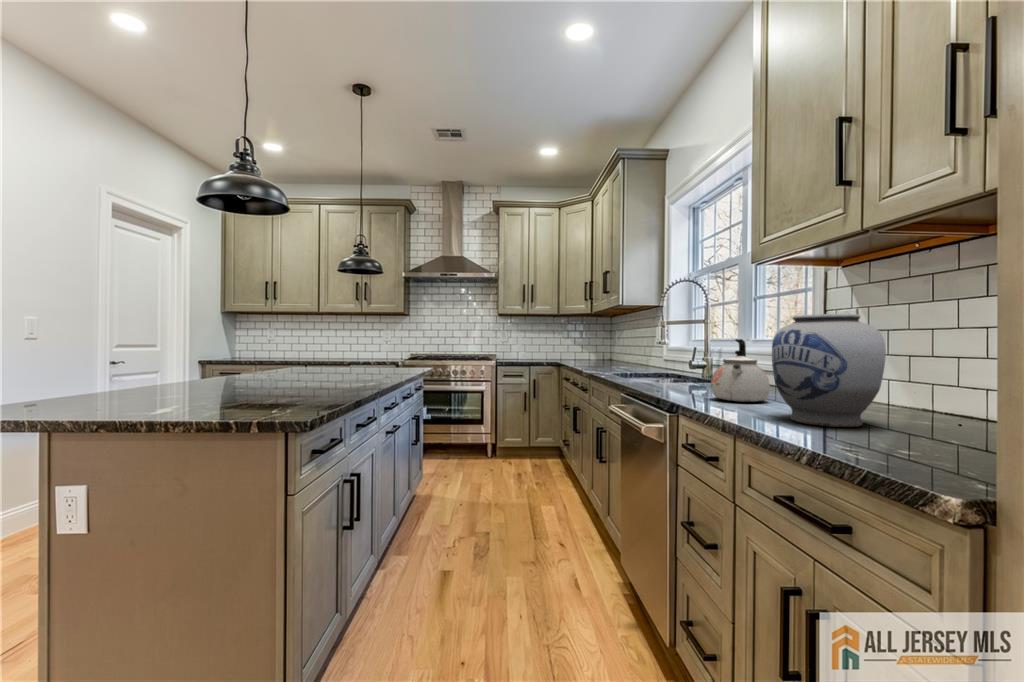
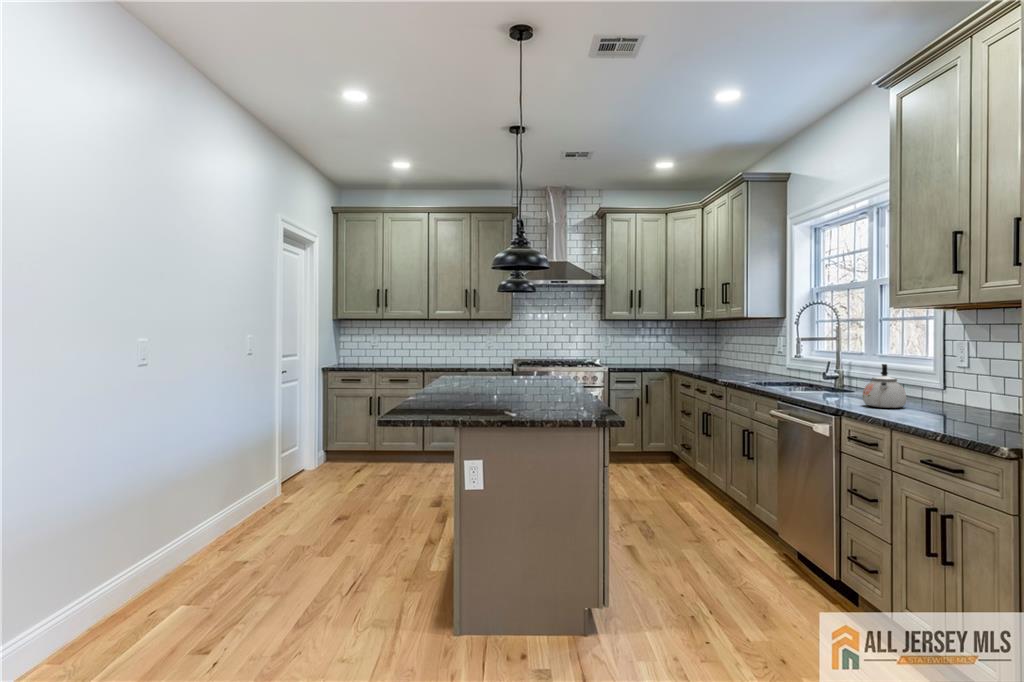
vase: present [772,314,886,427] -> none [914,355,983,423]

